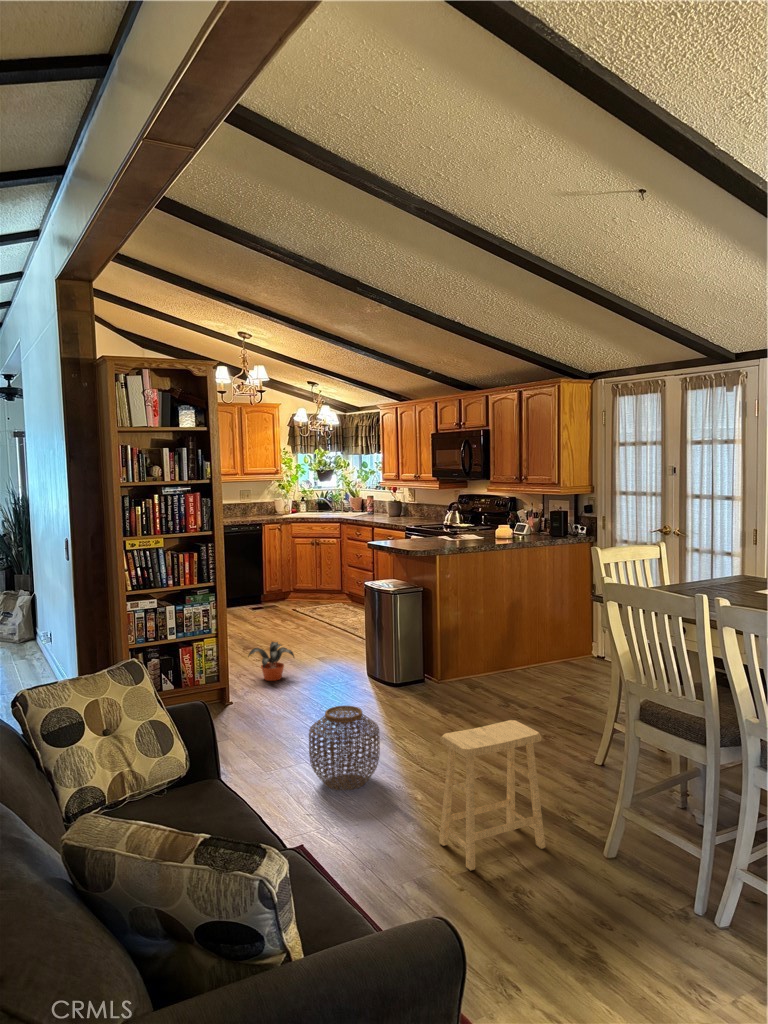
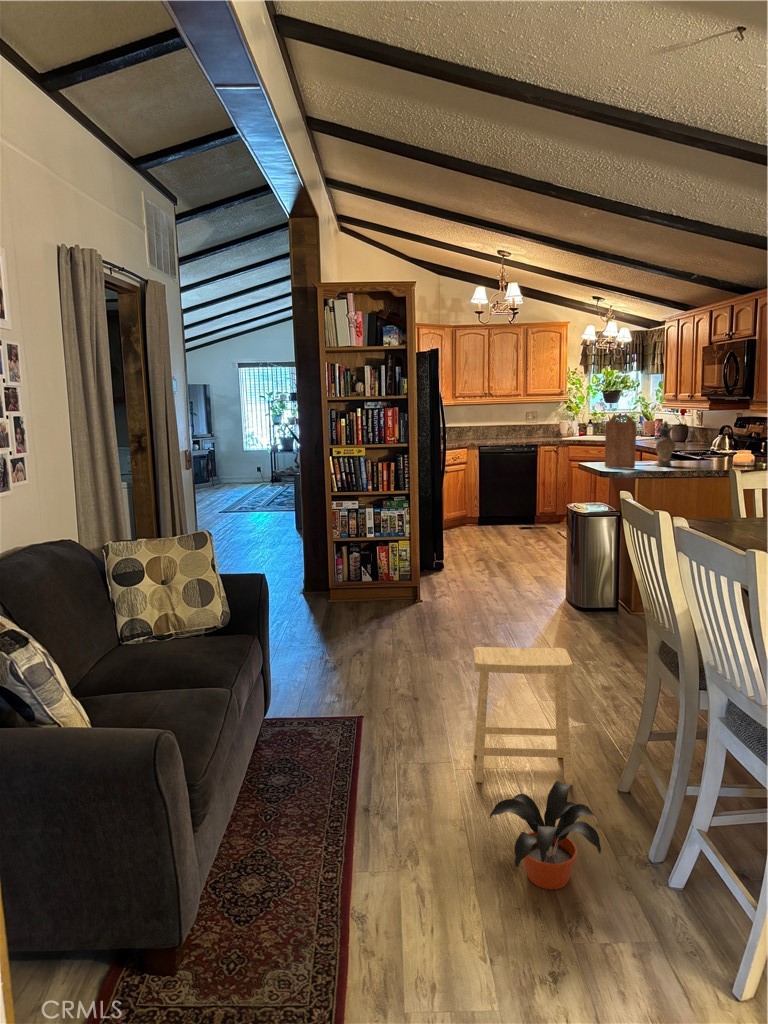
cutting board: none [396,497,425,546] -> present [605,415,637,469]
ceramic pitcher: none [433,501,451,542] -> present [656,421,676,466]
potted plant: present [249,642,294,681] -> present [489,781,601,889]
woven basket: present [309,706,380,791] -> none [413,611,481,690]

